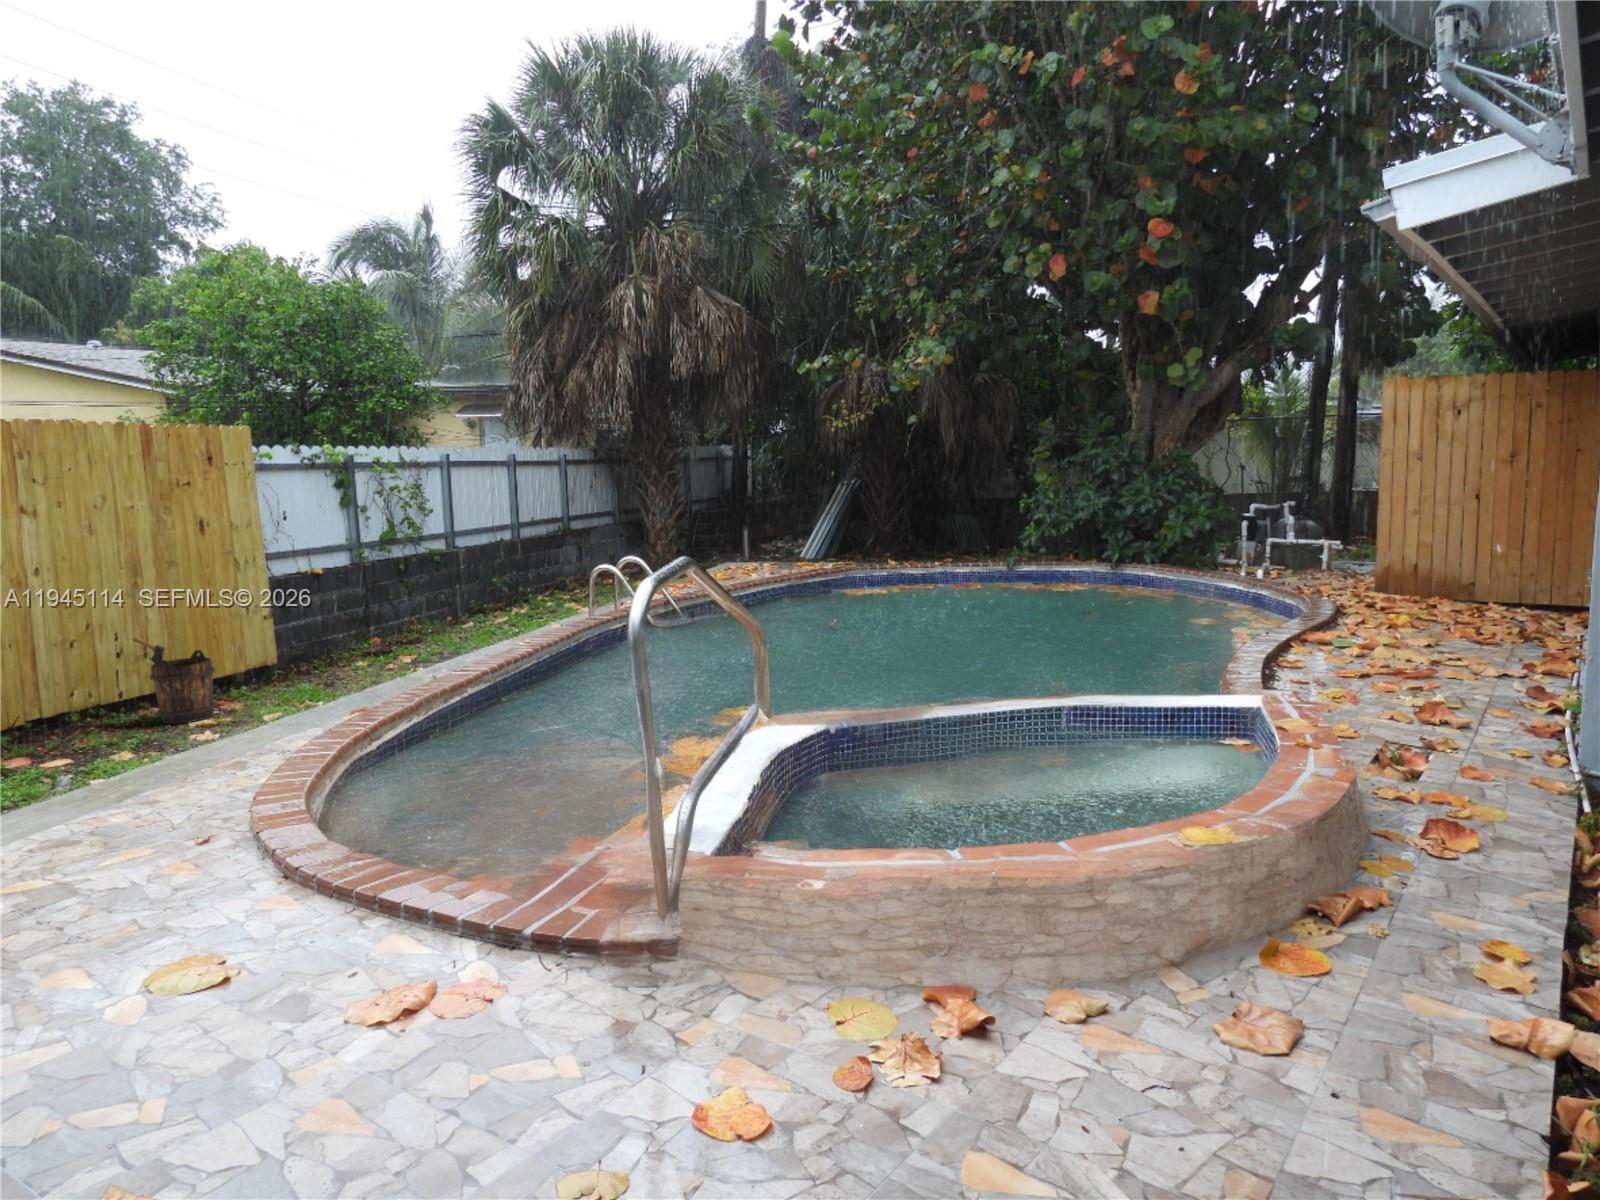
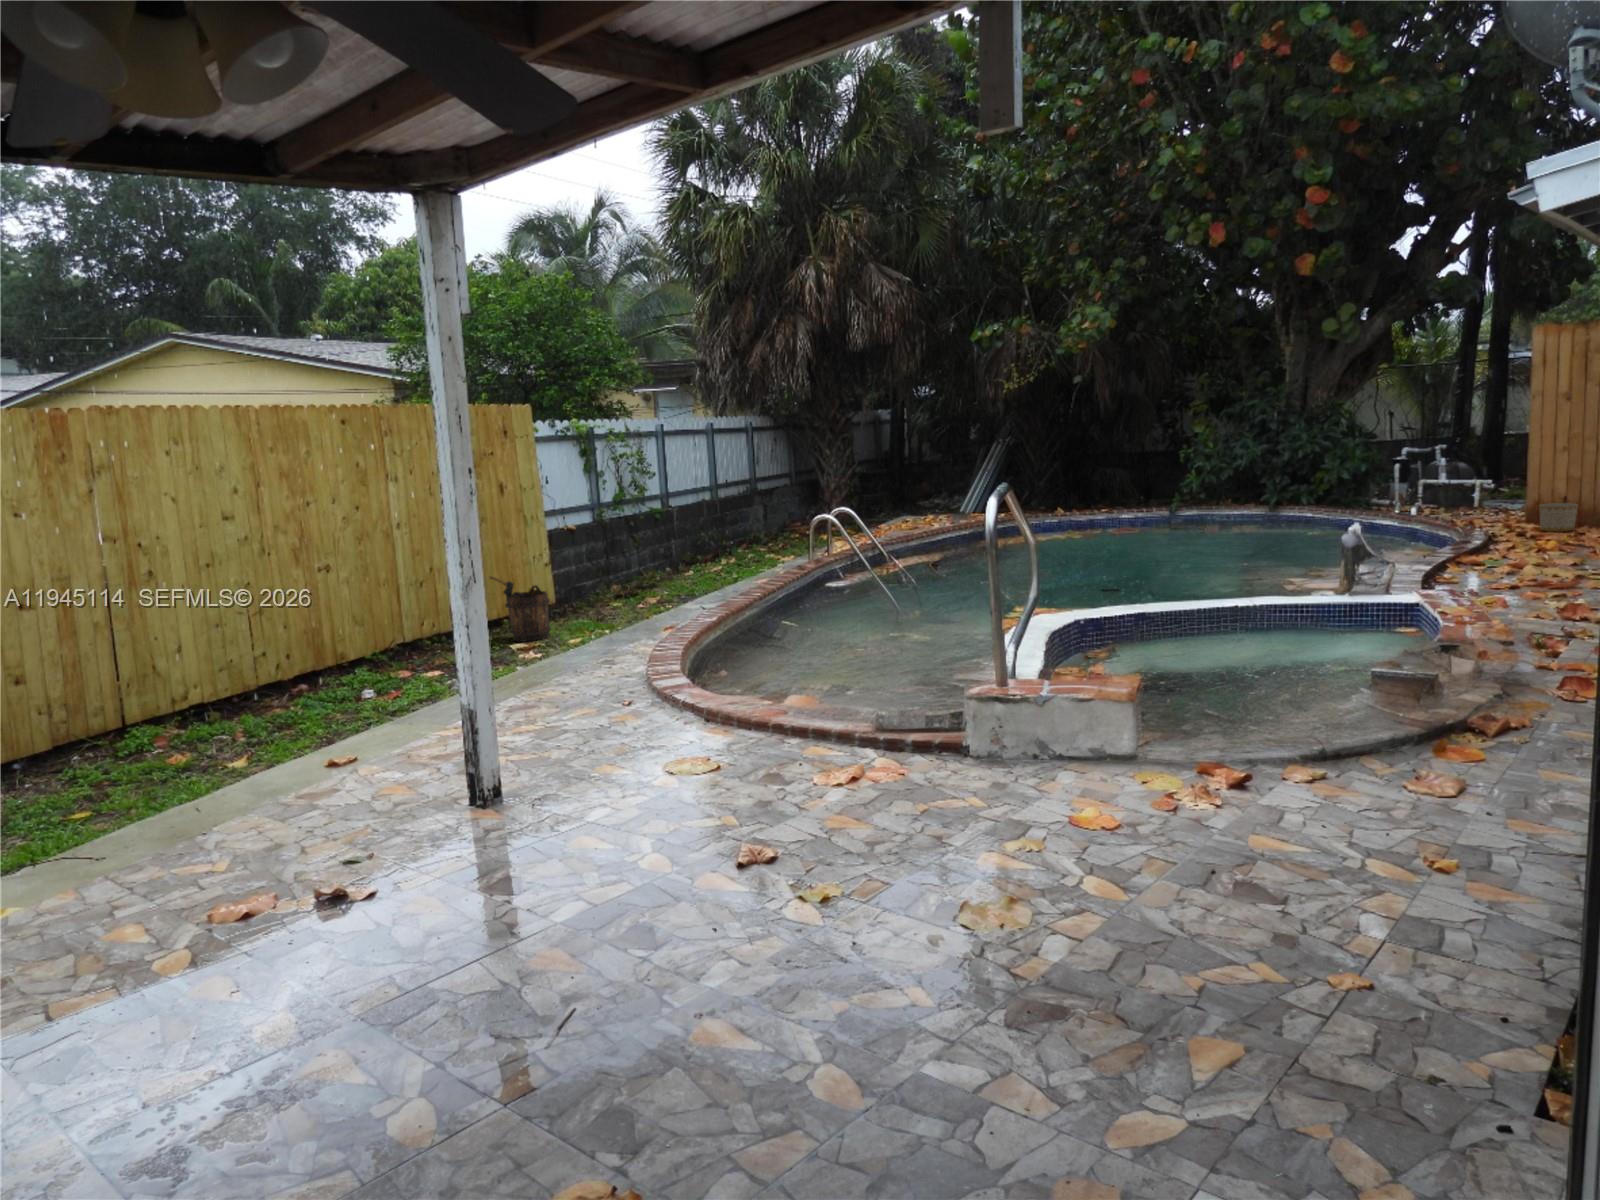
planter: none [1387,570,1426,601] -> present [1540,503,1578,532]

